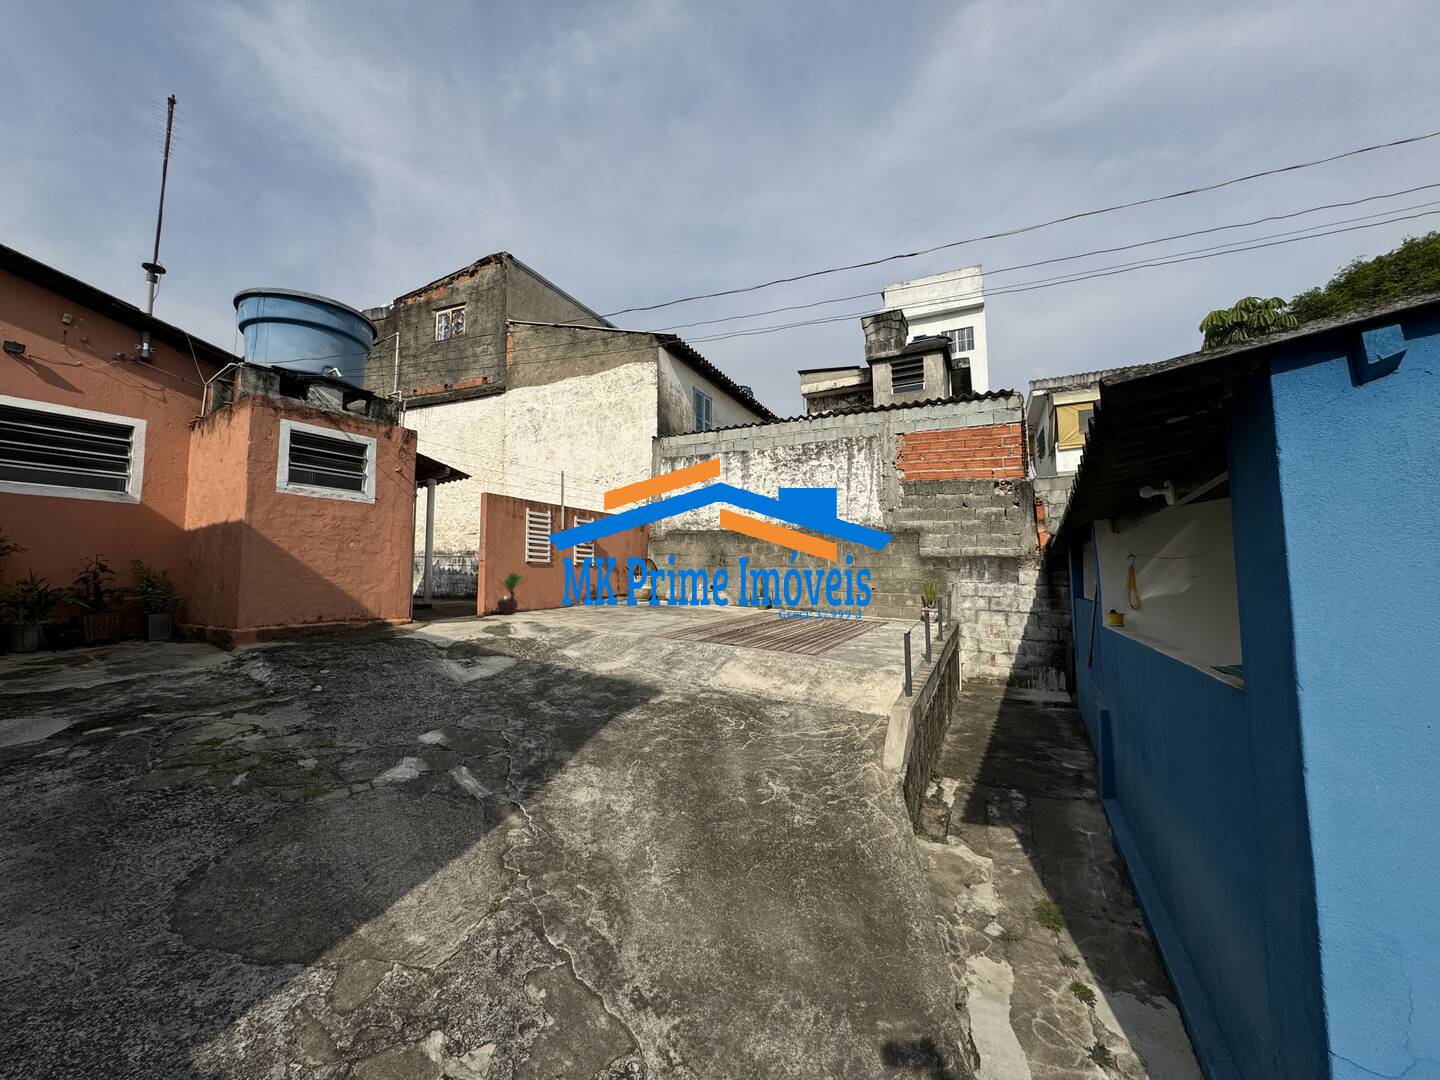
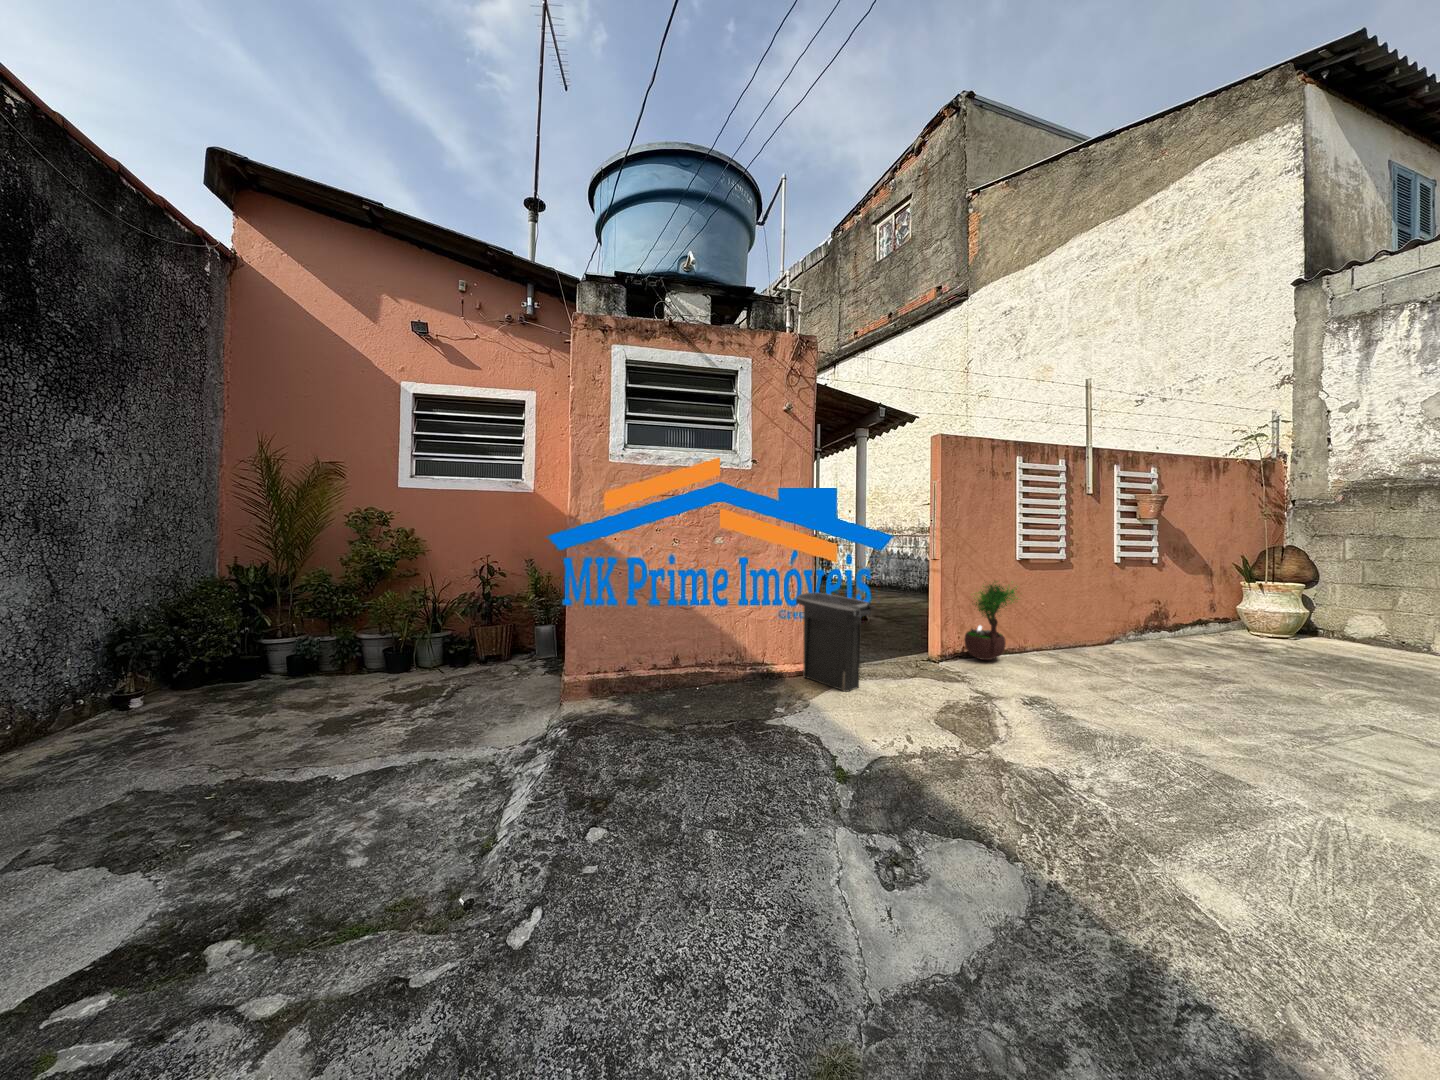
trash can: none [402,577,450,628] -> present [796,593,871,691]

